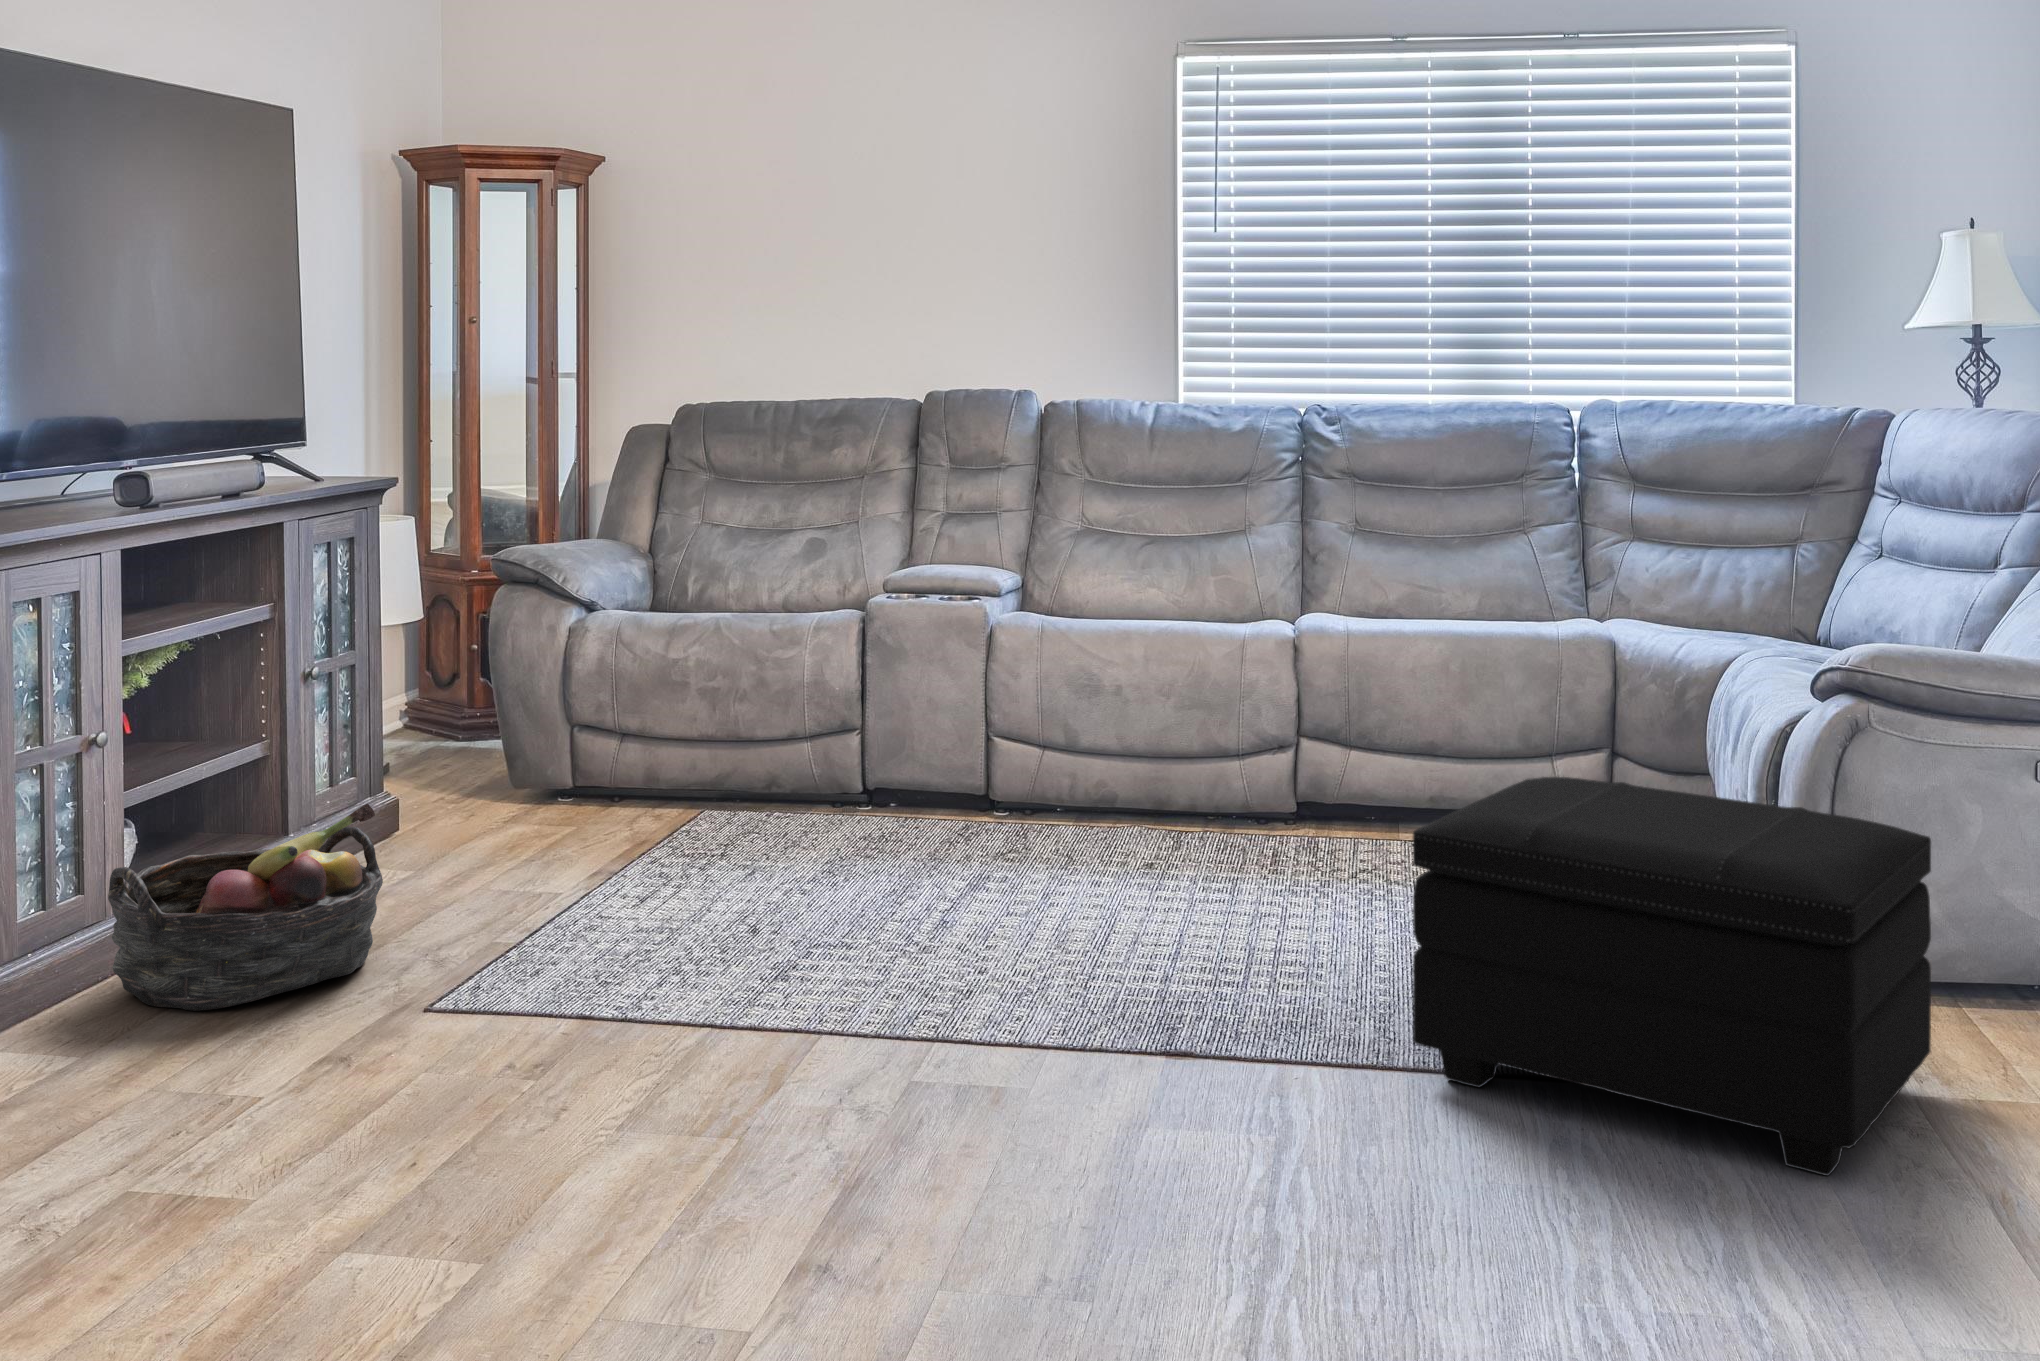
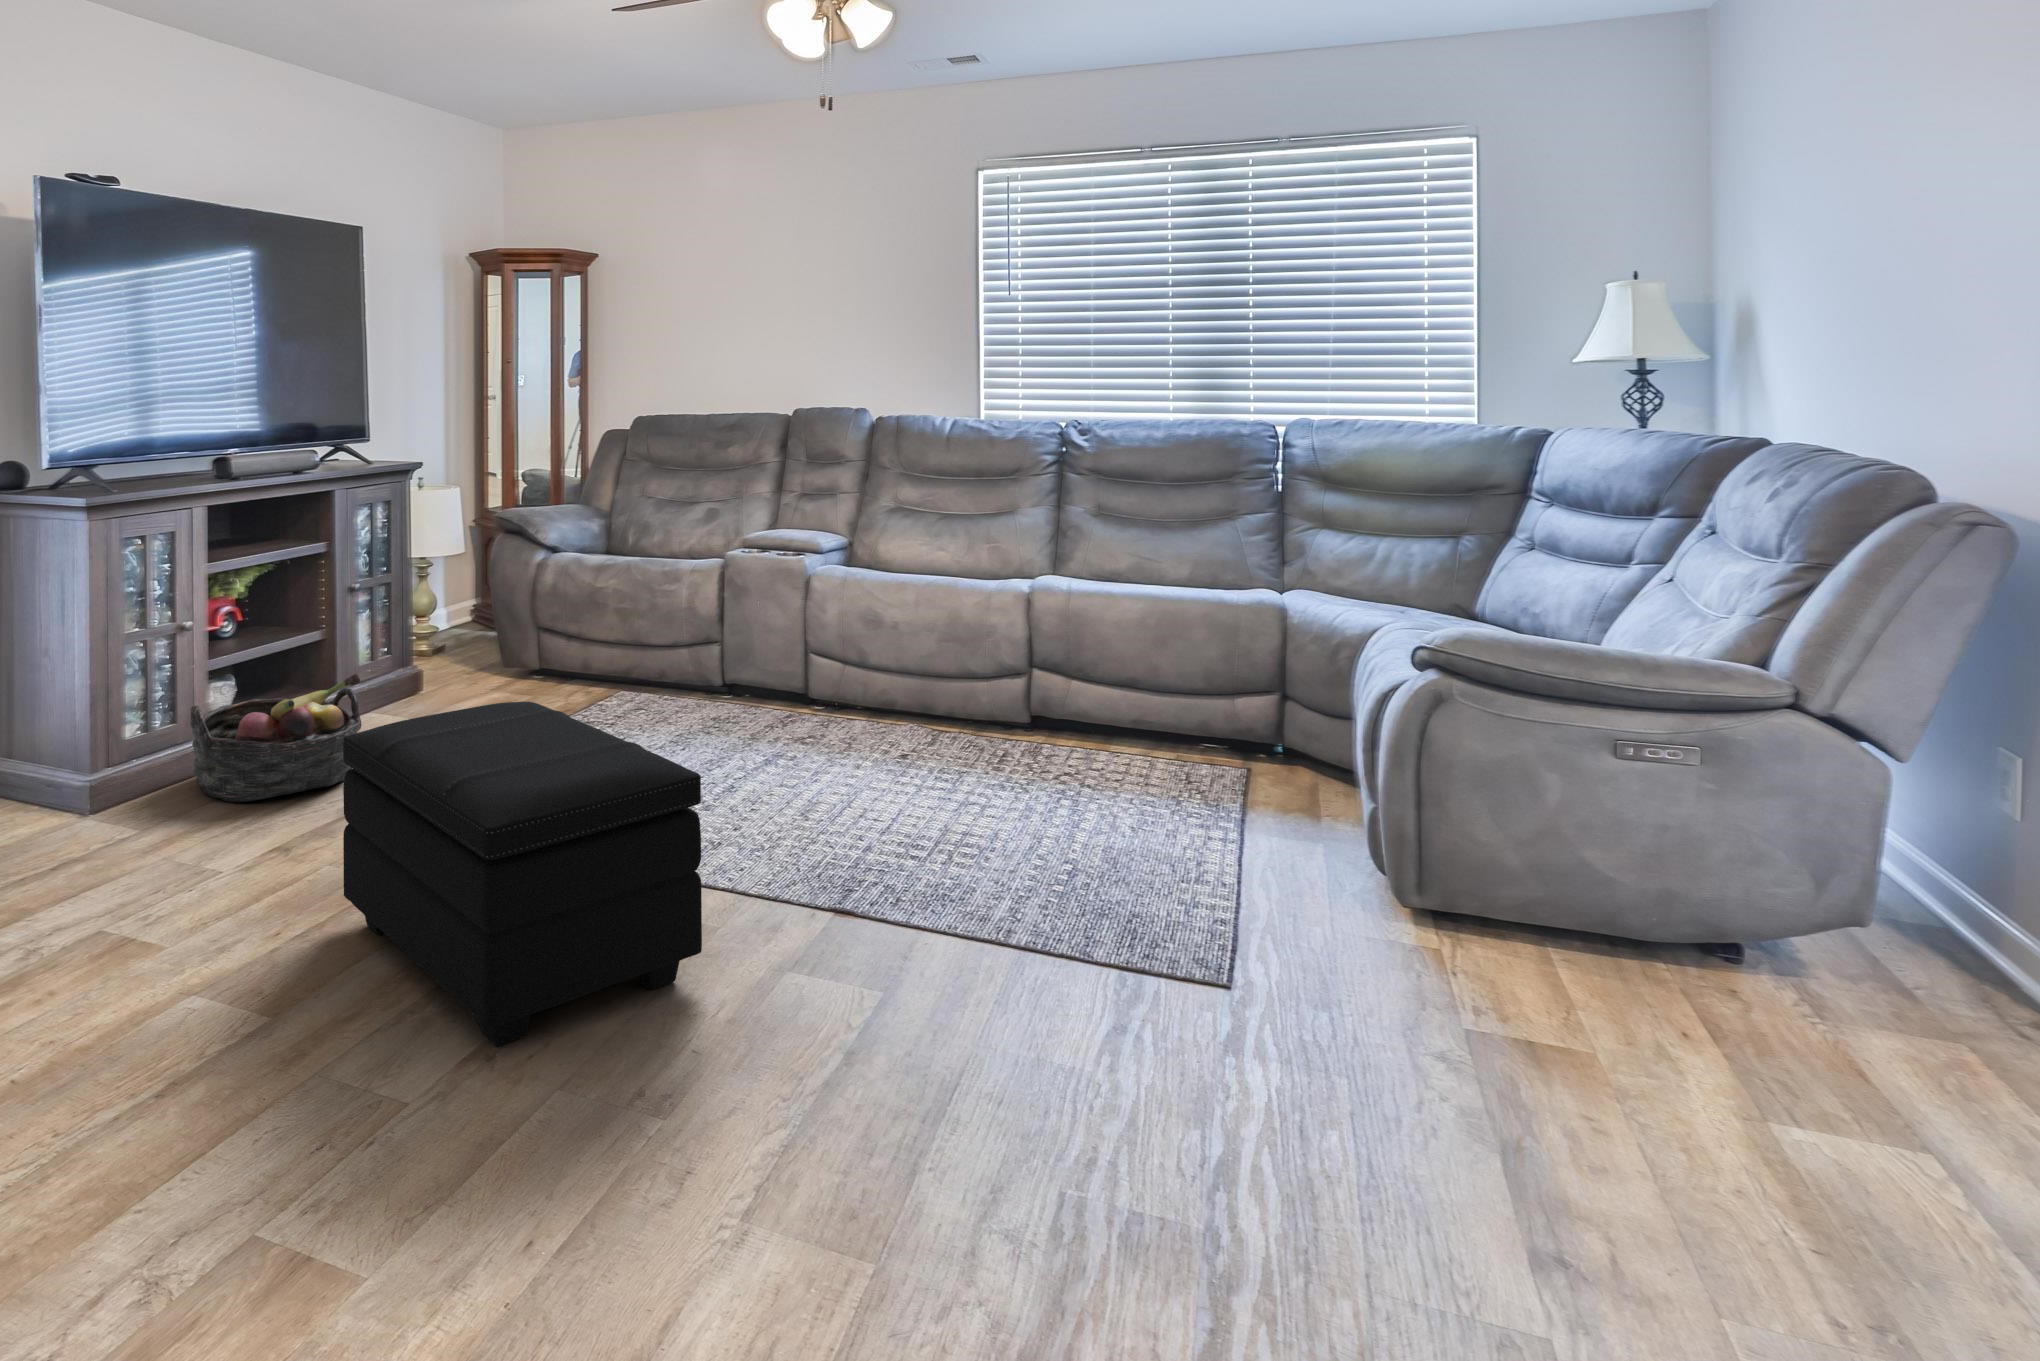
footstool: present [1413,777,1931,1176] -> present [343,702,702,1047]

